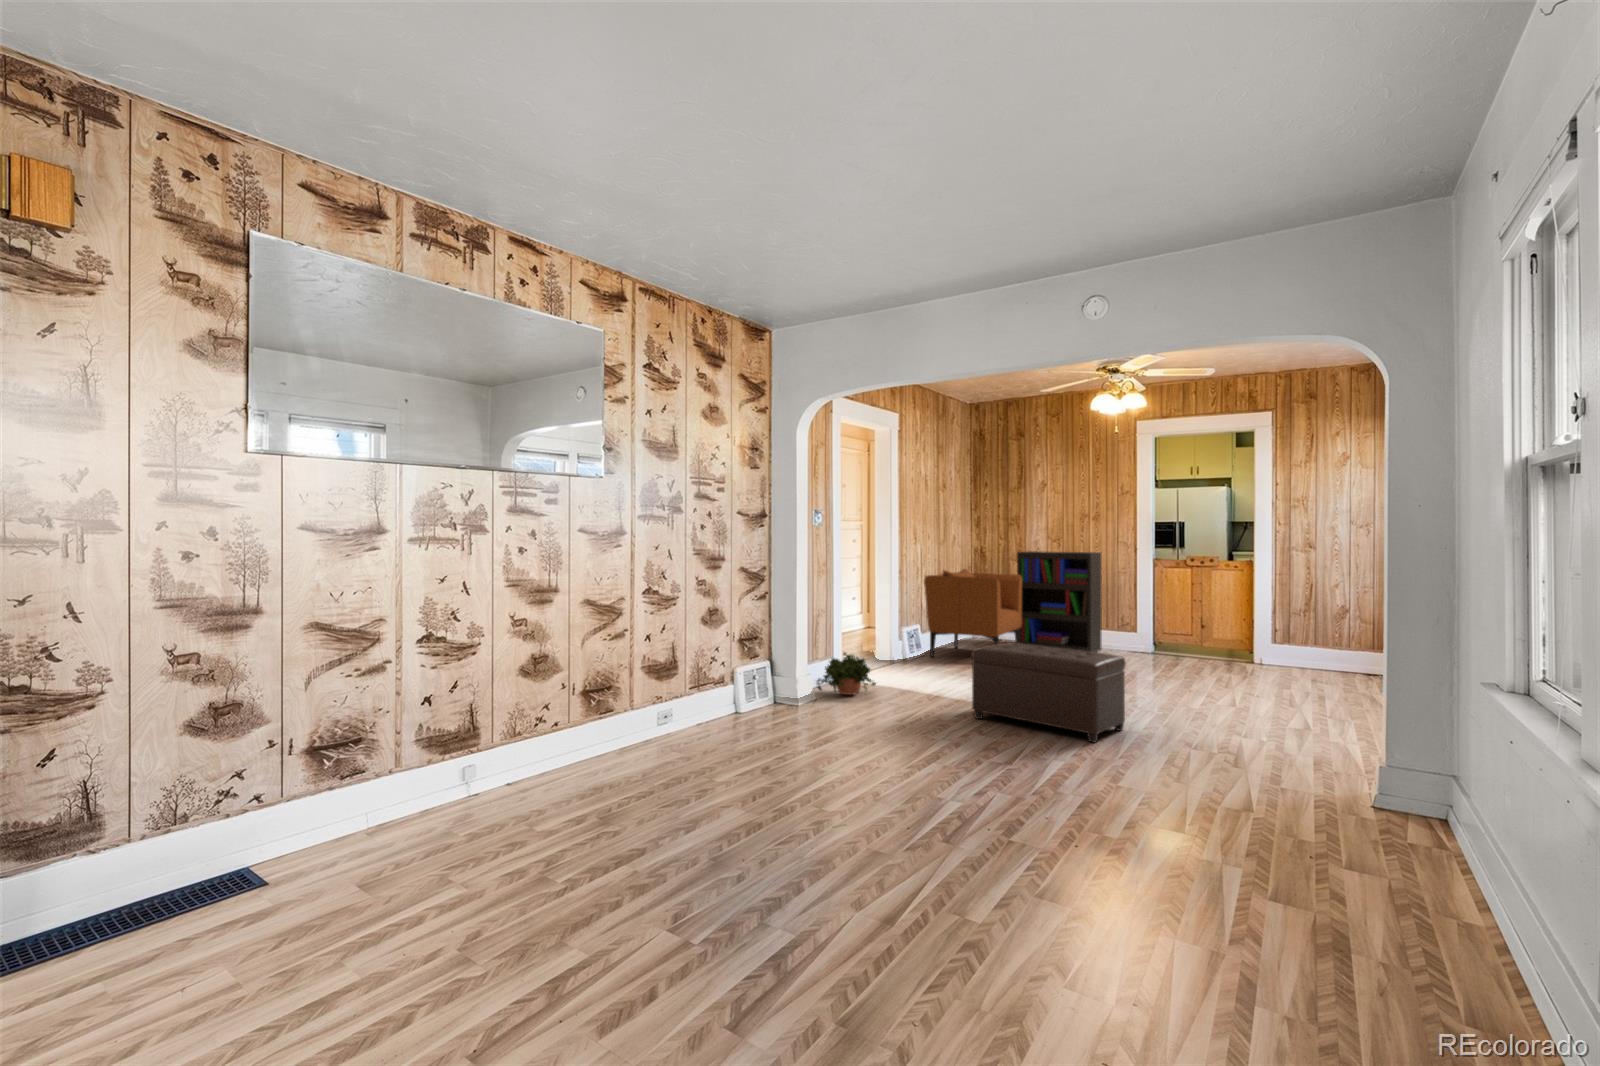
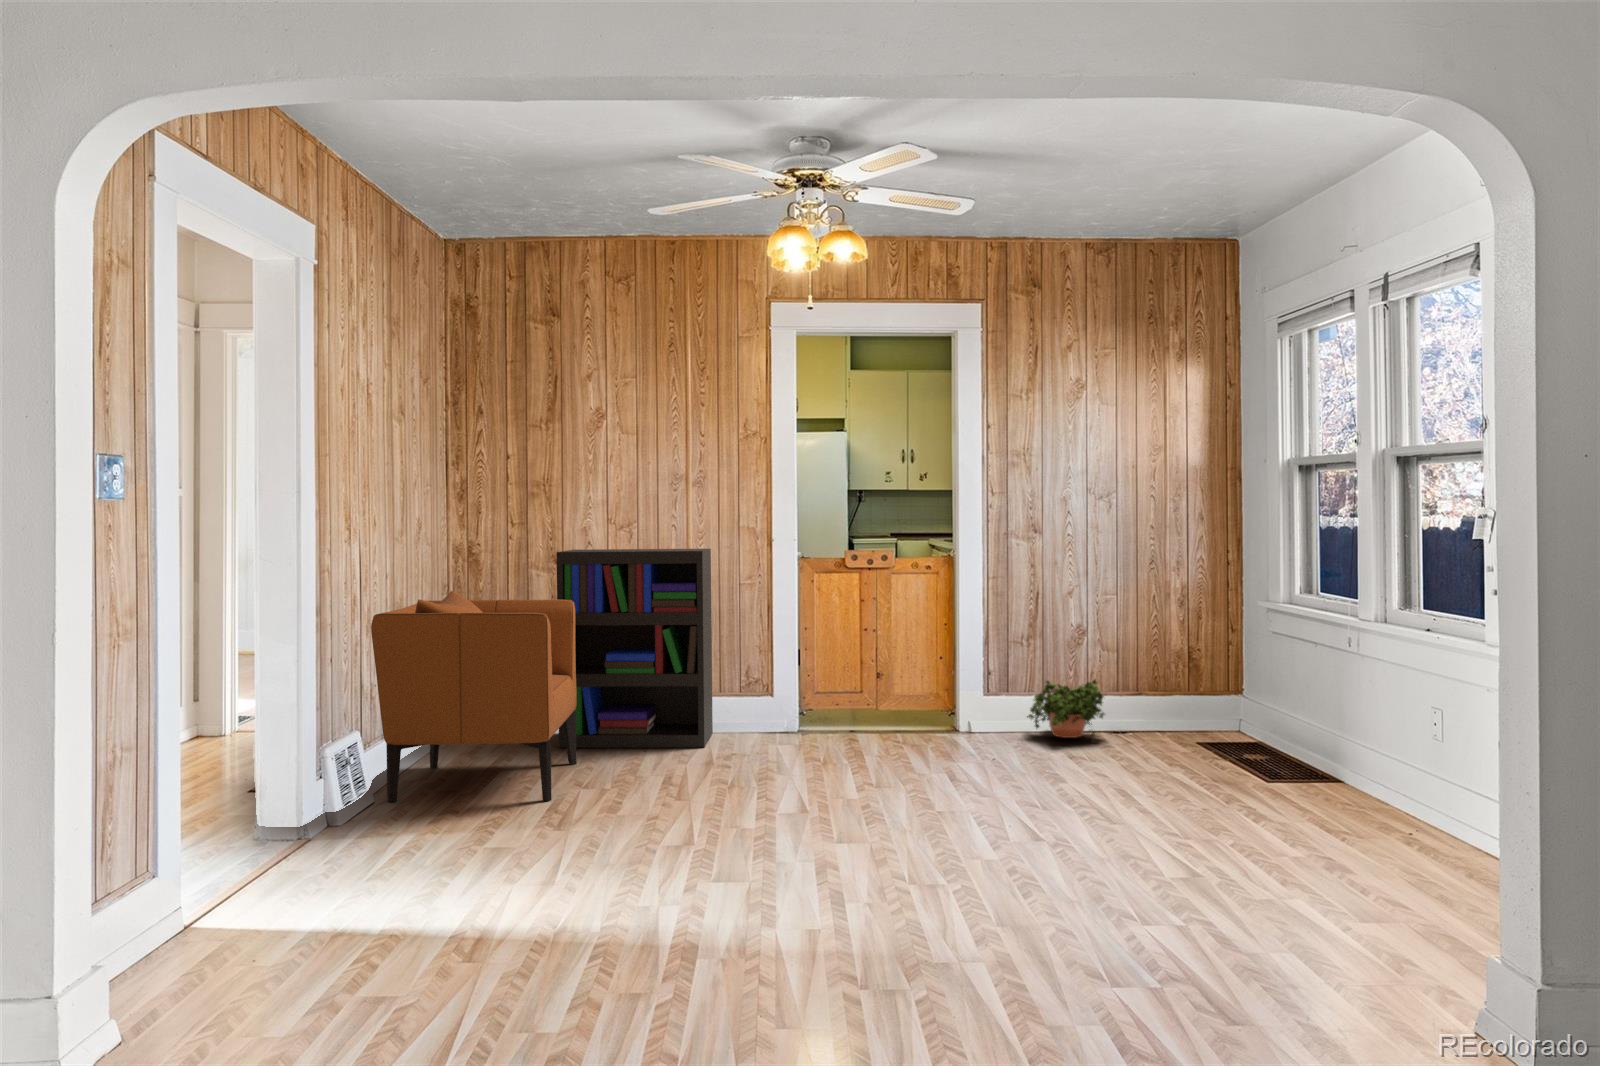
ottoman: present [971,643,1126,743] -> none [599,783,947,1026]
potted plant: present [817,653,876,695] -> present [1027,679,1106,738]

